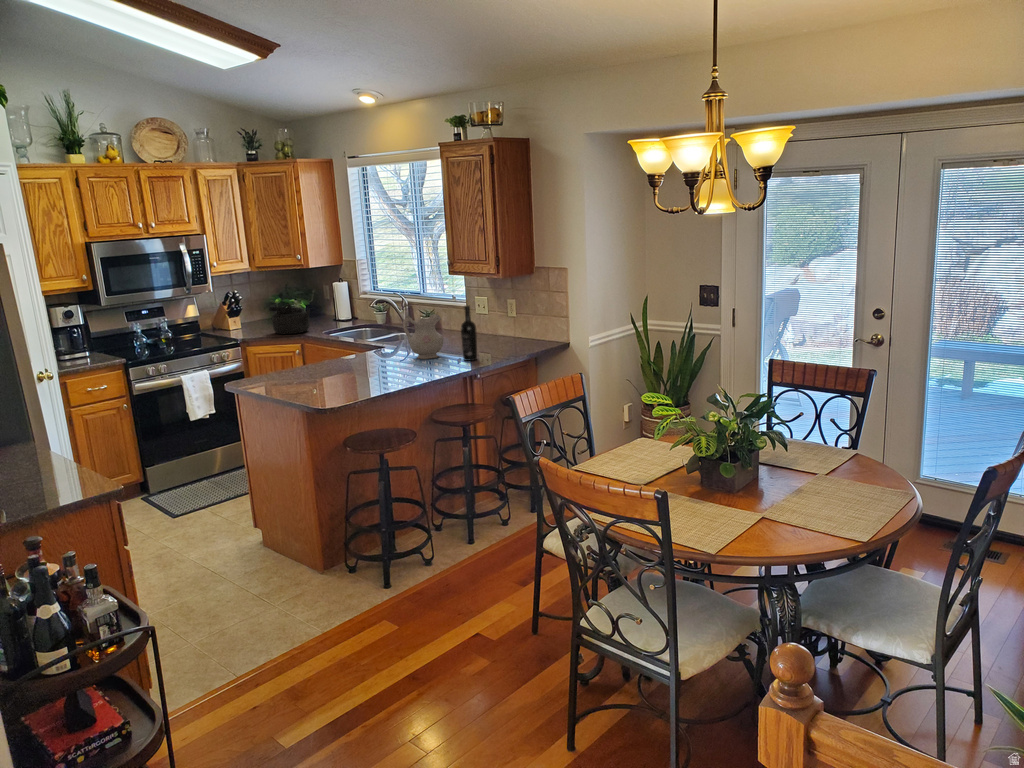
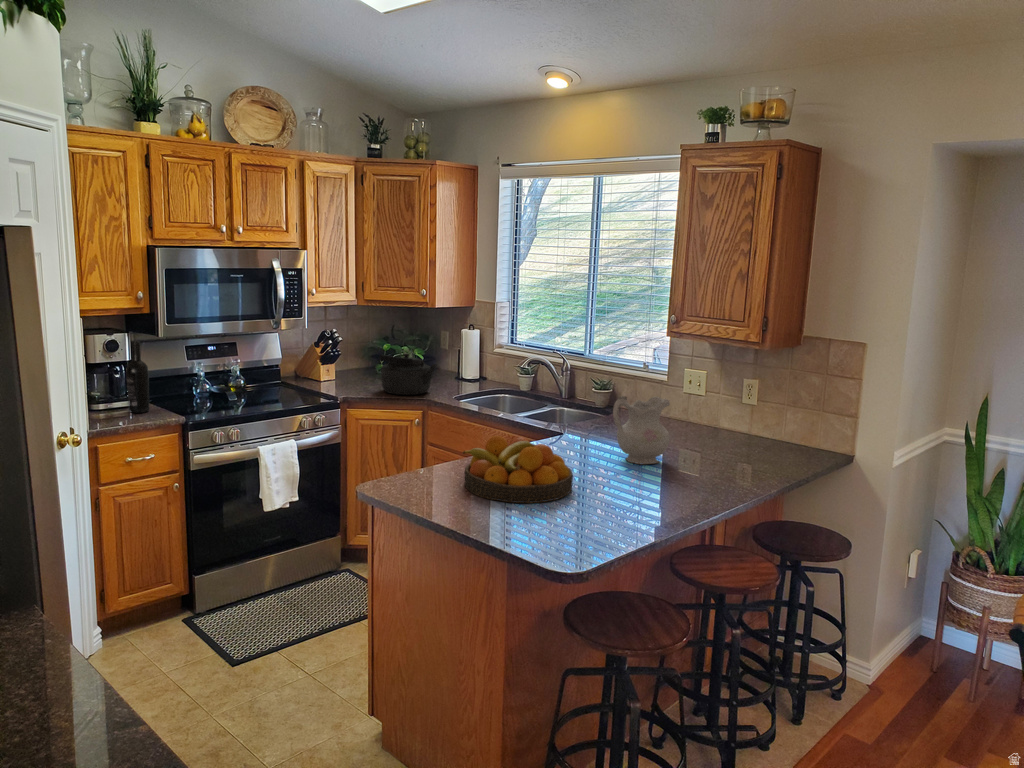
wine bottle: present [461,306,477,361] -> present [126,341,149,413]
fruit bowl: none [294,345,366,383] -> present [462,436,573,503]

